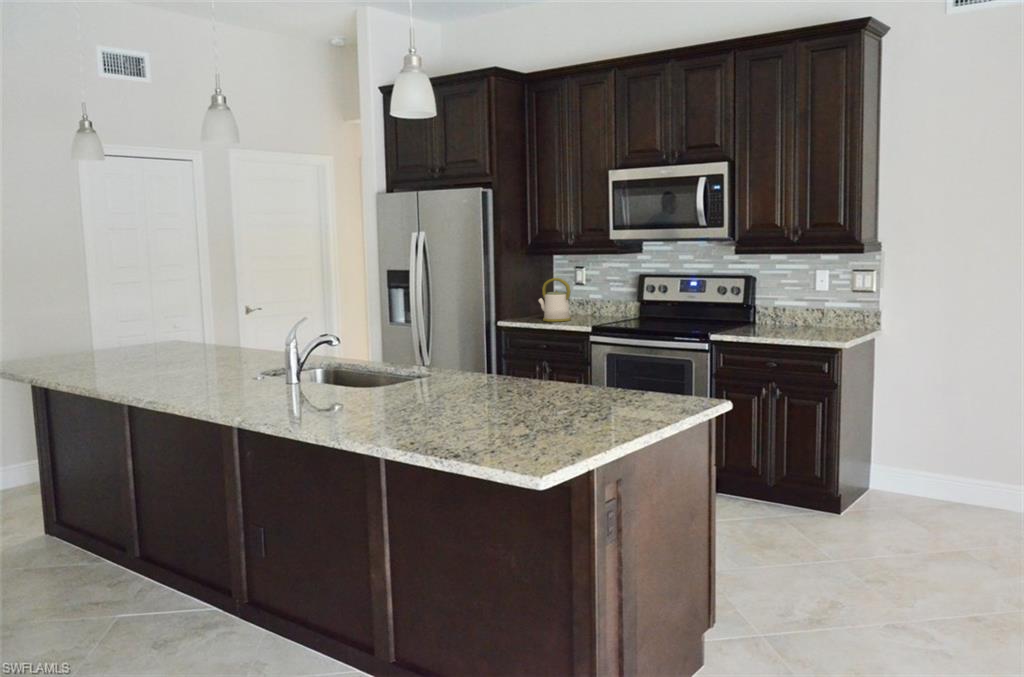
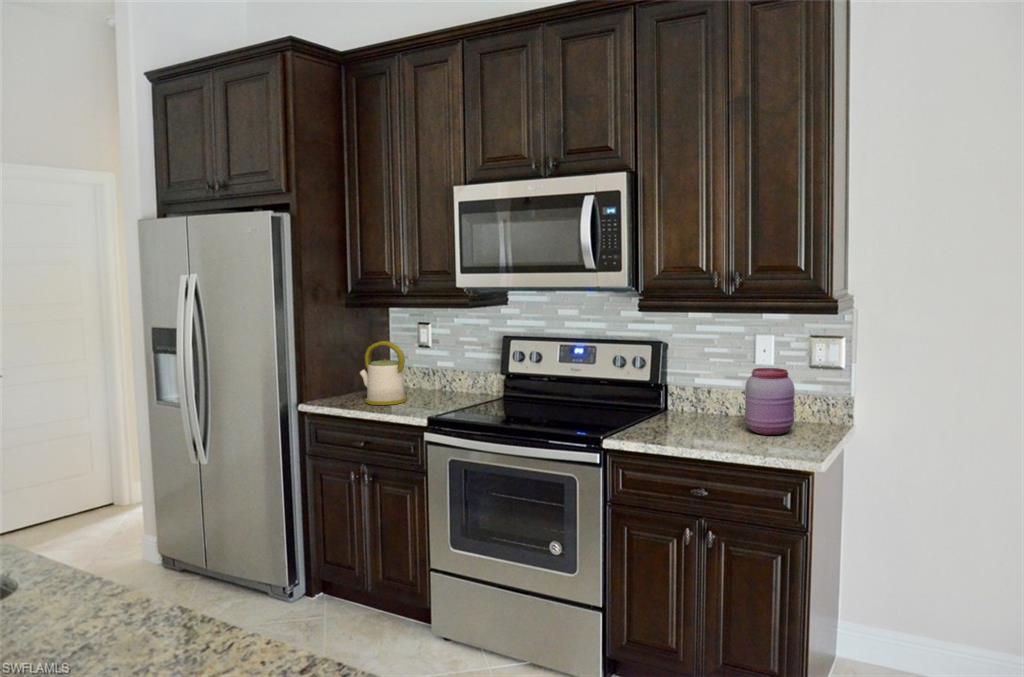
jar: none [804,290,836,332] -> present [745,368,795,435]

